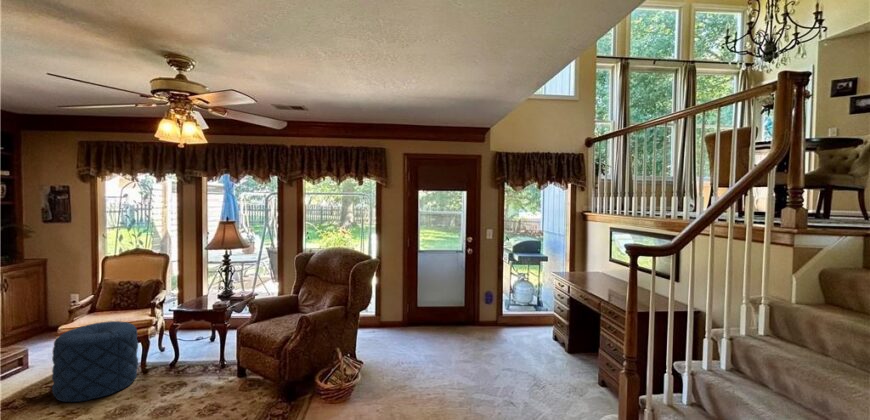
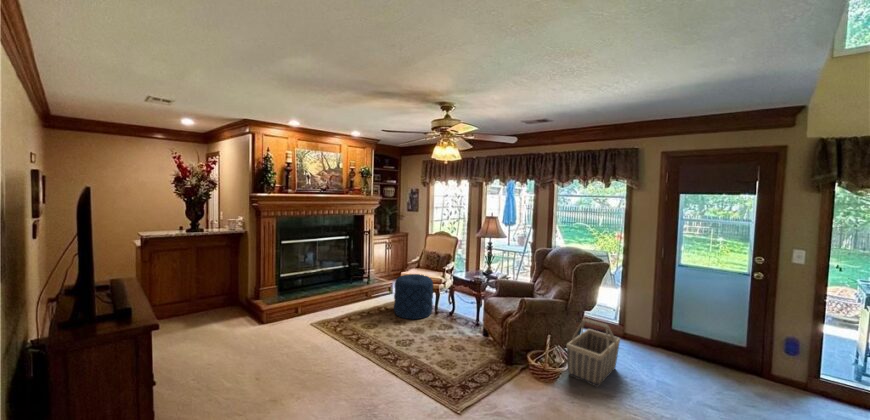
basket: none [353,320,394,384] -> present [567,319,620,387]

